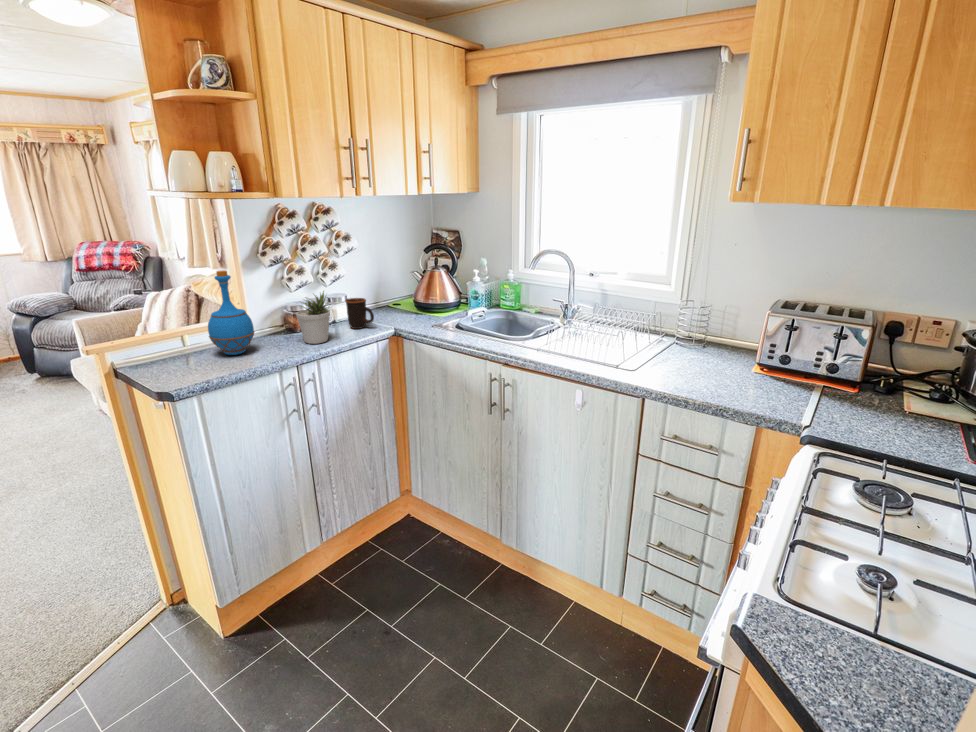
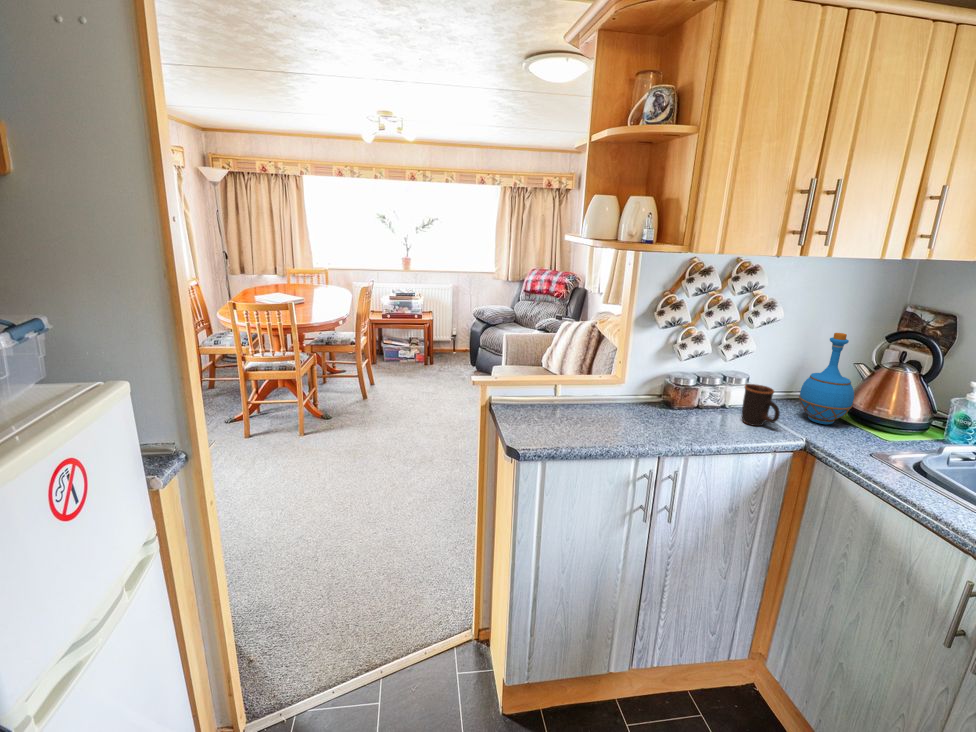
bottle: present [208,270,254,355] -> present [799,333,854,424]
potted plant: present [296,291,330,344] -> none [676,370,723,434]

